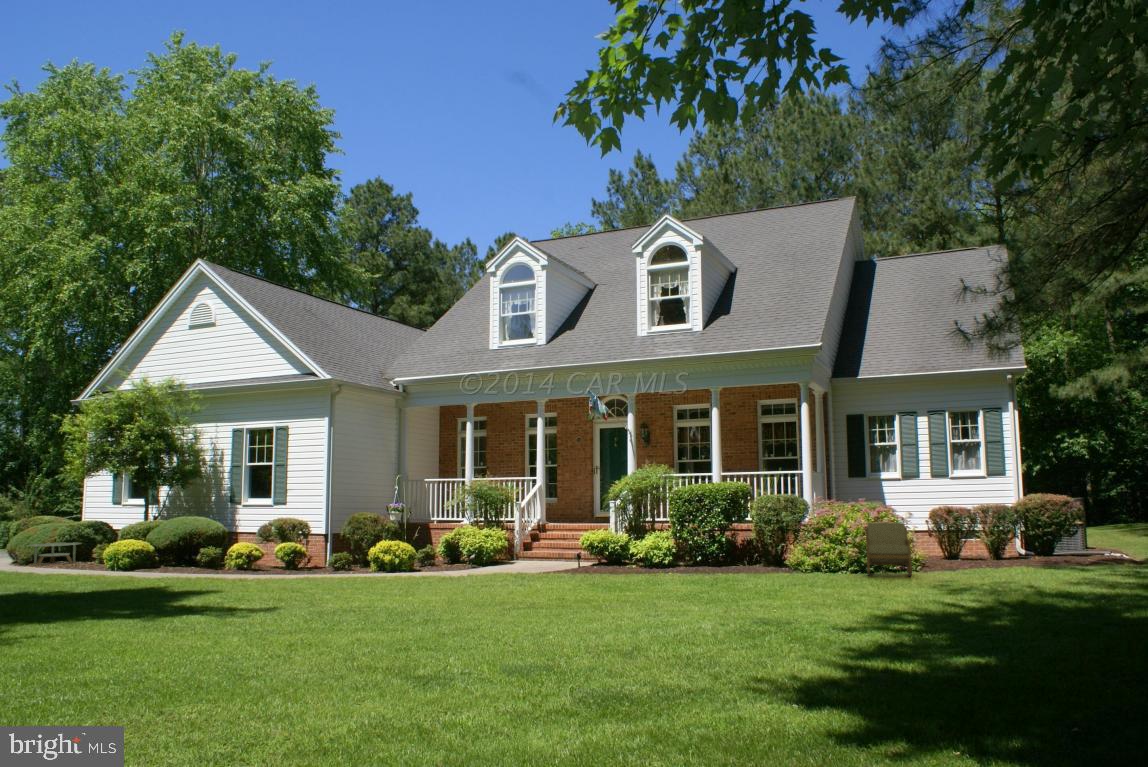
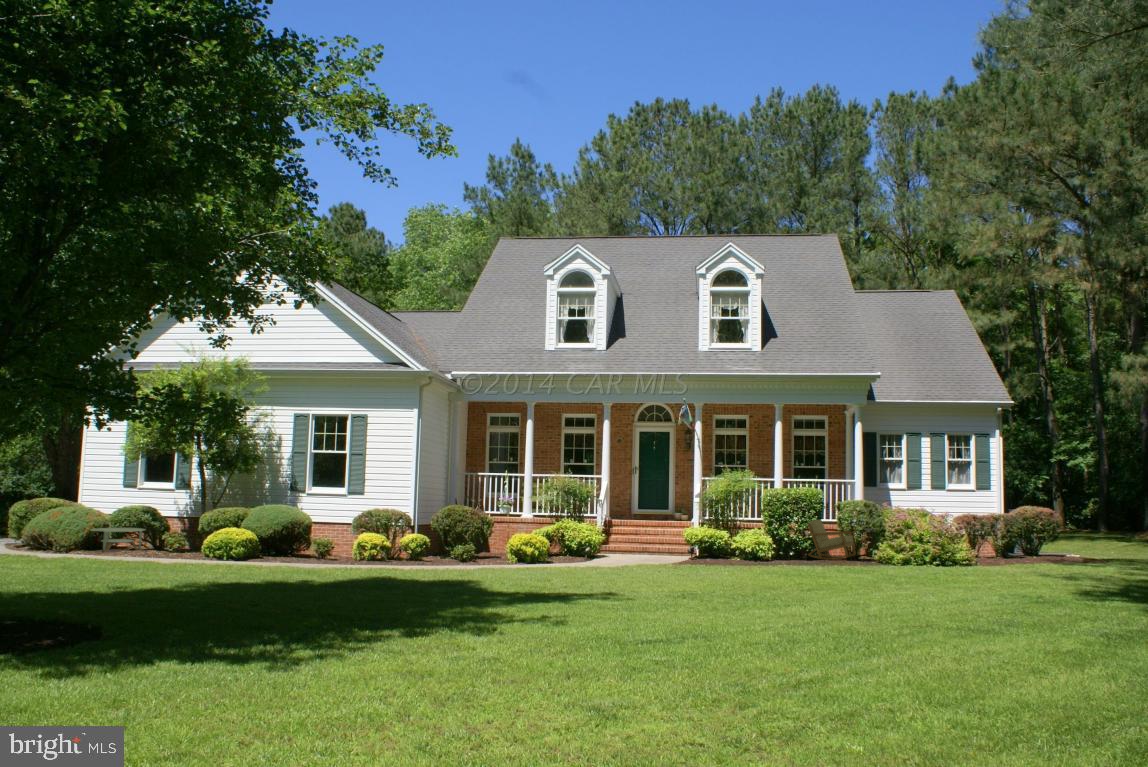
chair: present [865,523,912,576] -> present [808,520,856,560]

